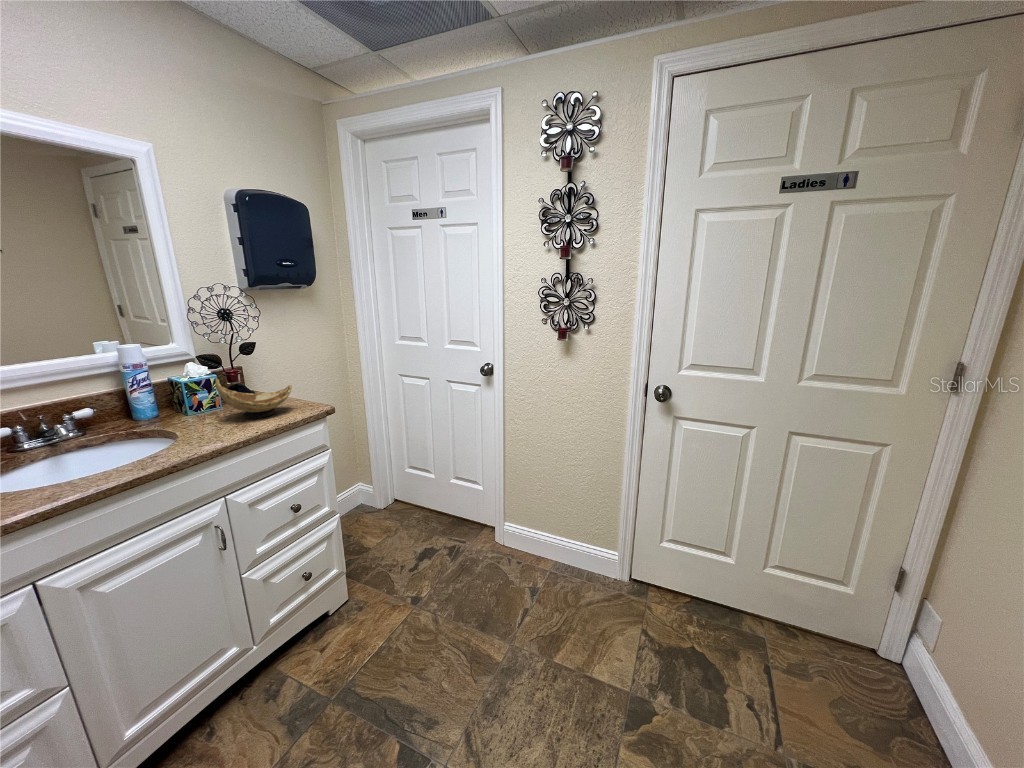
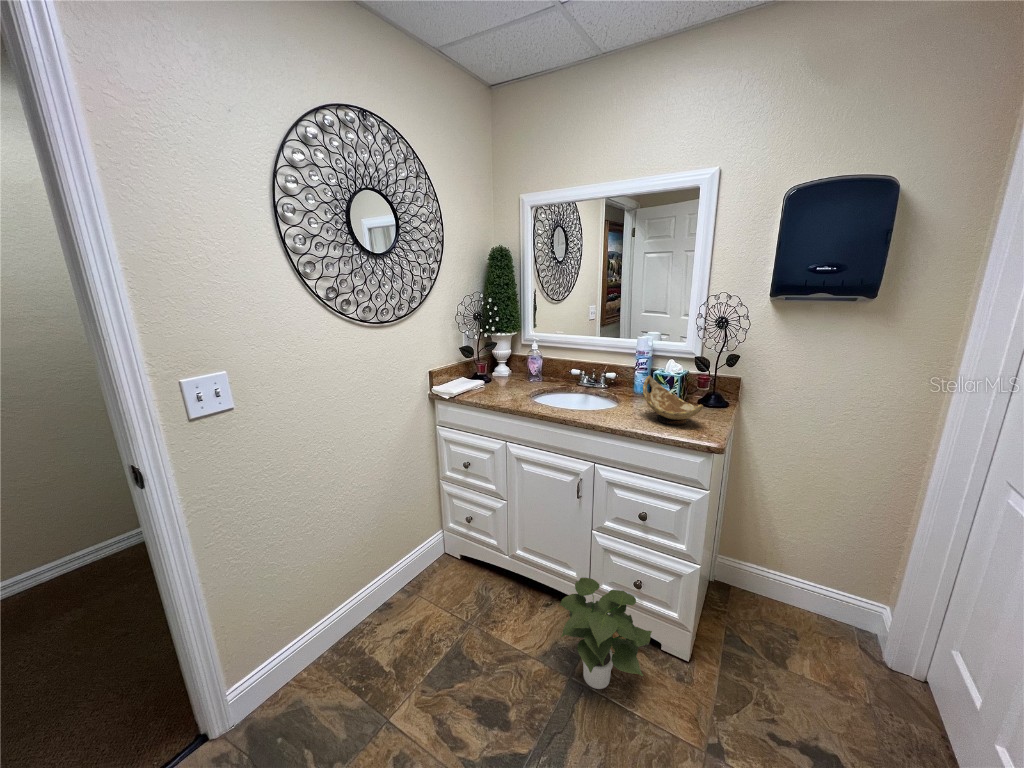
potted plant: none [270,572,377,687] -> present [559,577,652,689]

